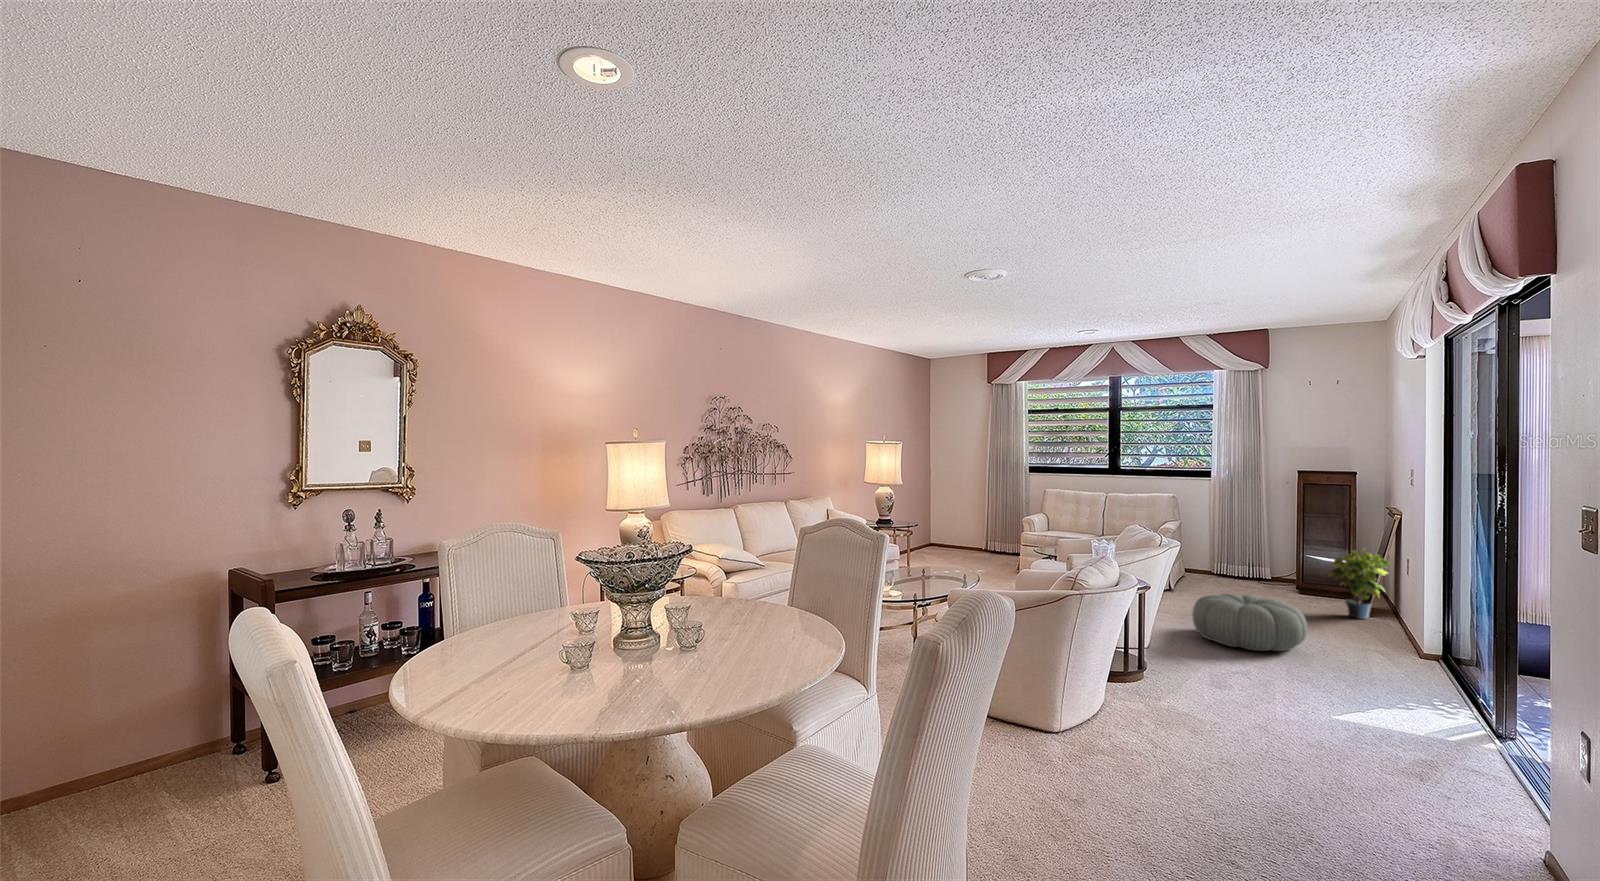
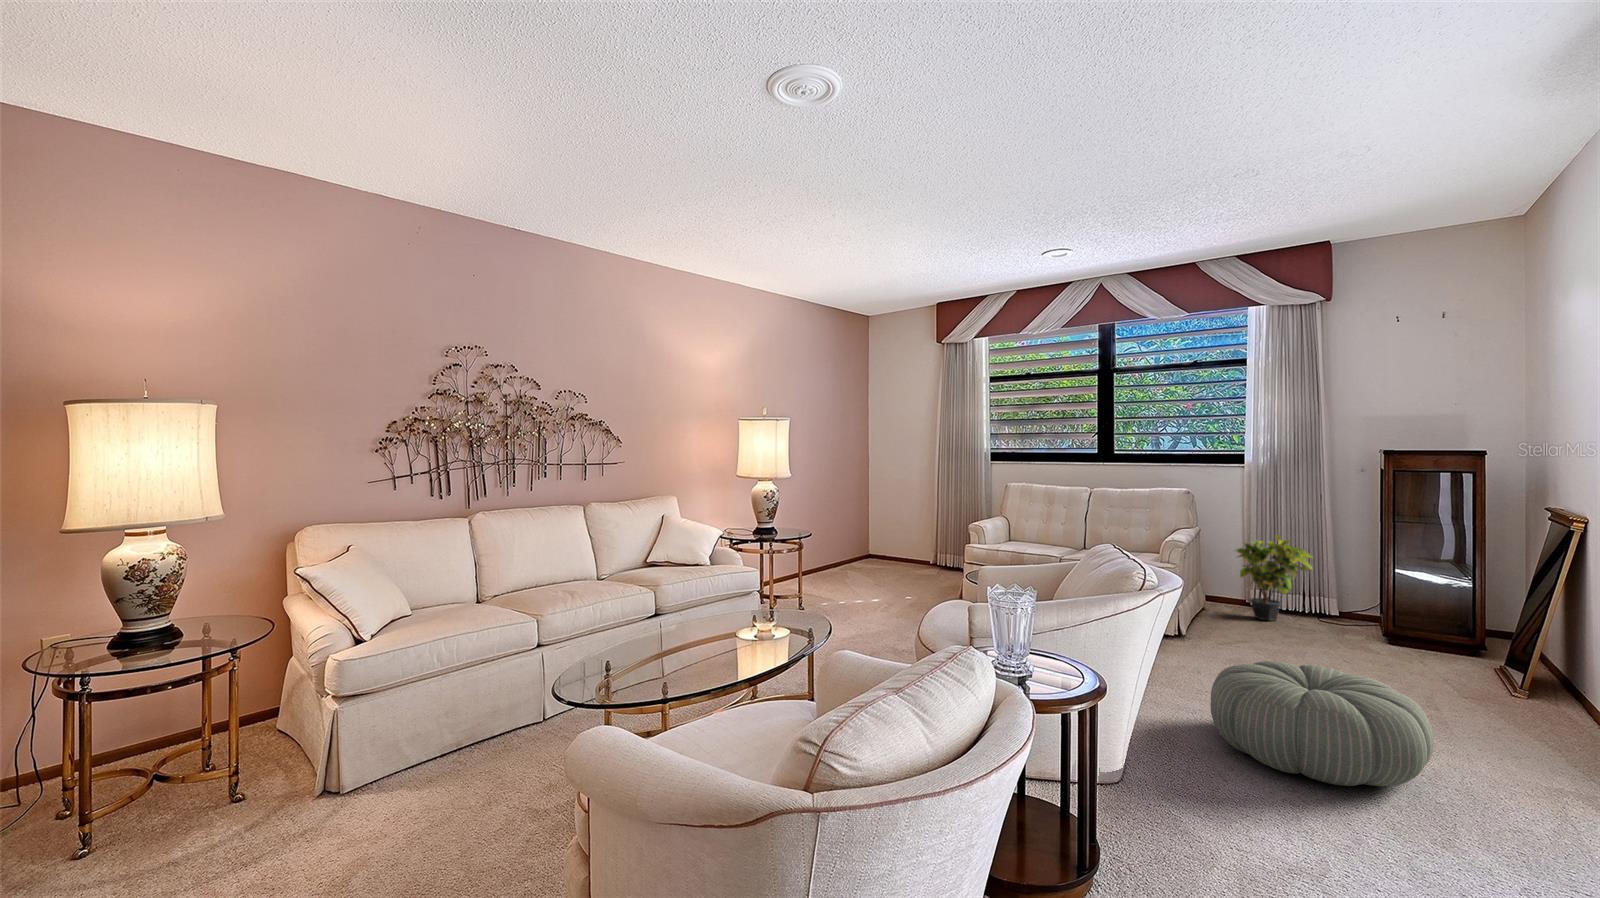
potted plant: present [1329,549,1390,619] -> present [1236,534,1312,620]

